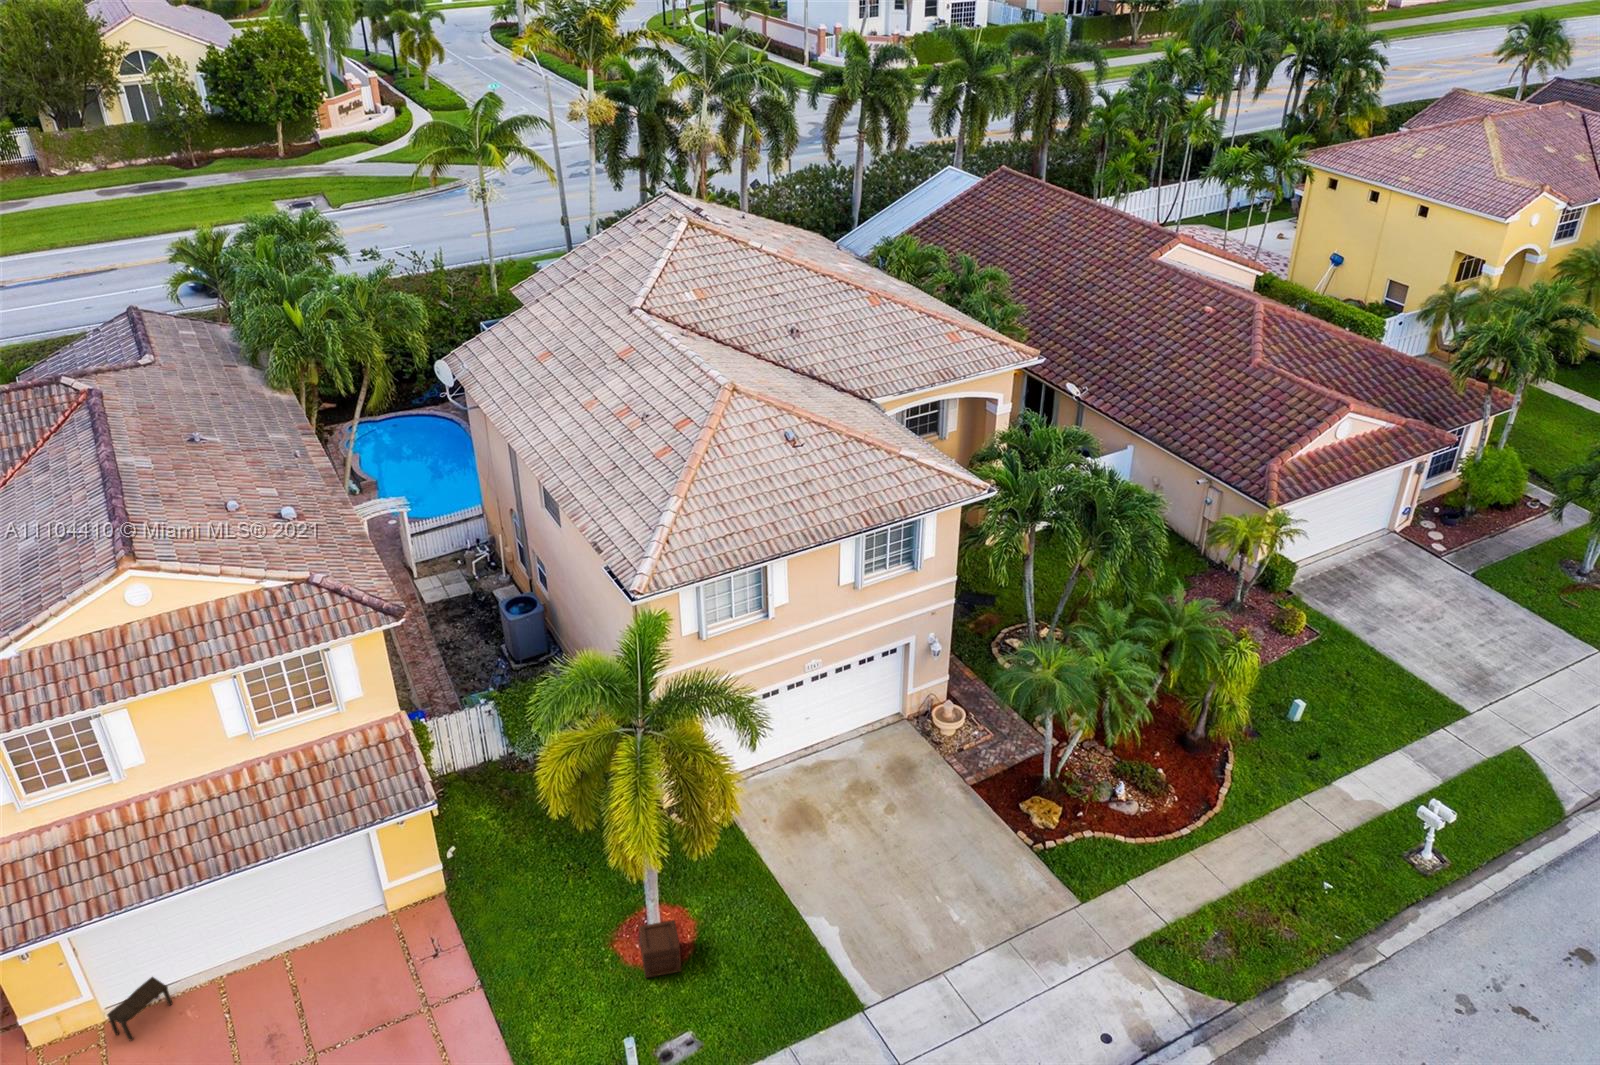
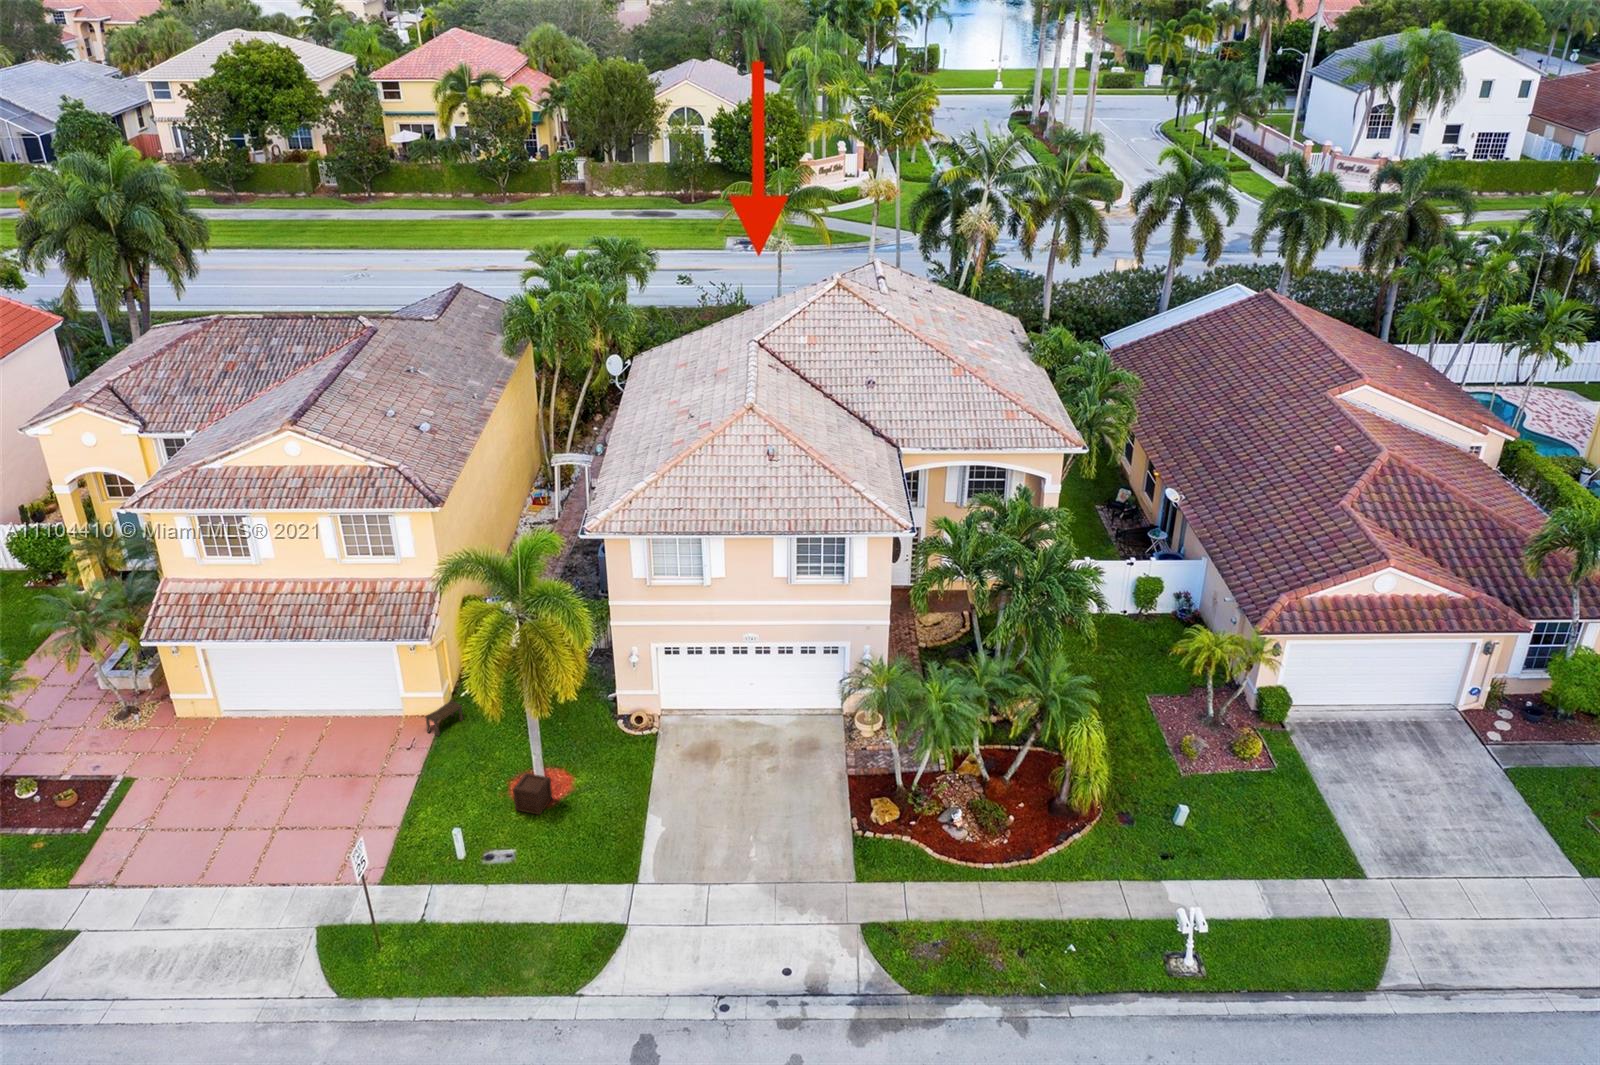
bench: present [107,977,172,1041] -> present [426,701,463,736]

